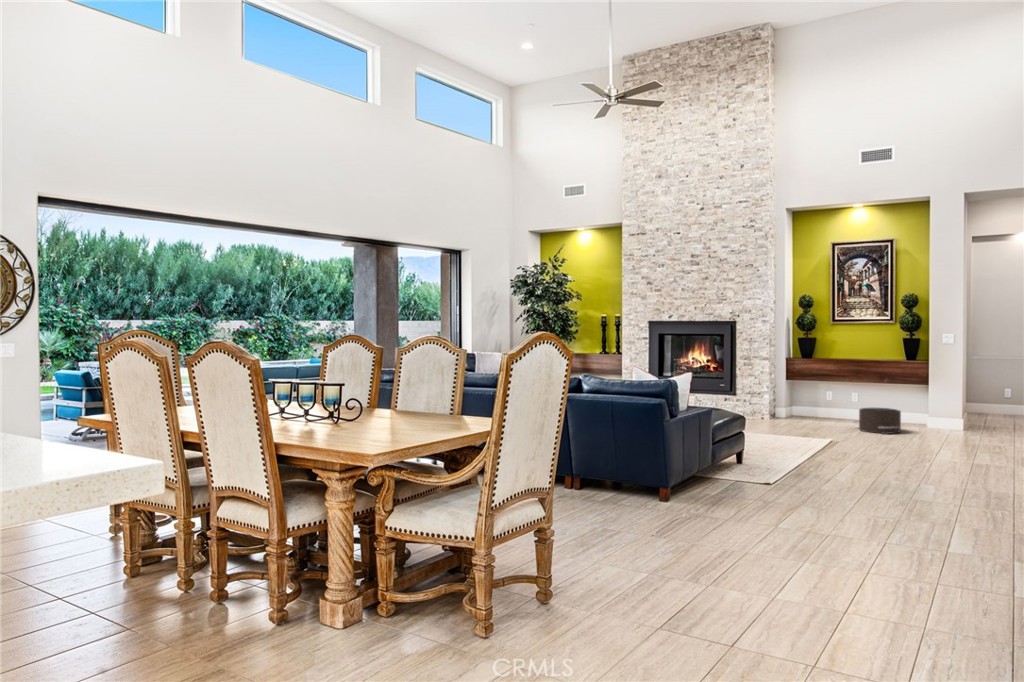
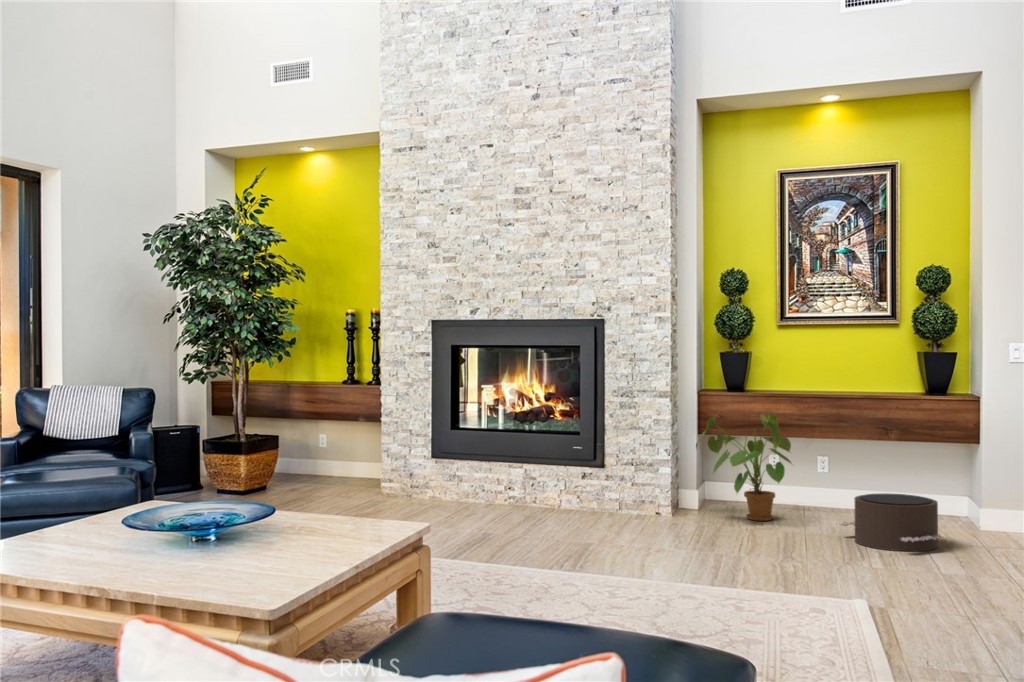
house plant: none [783,368,836,421] -> present [696,413,792,521]

